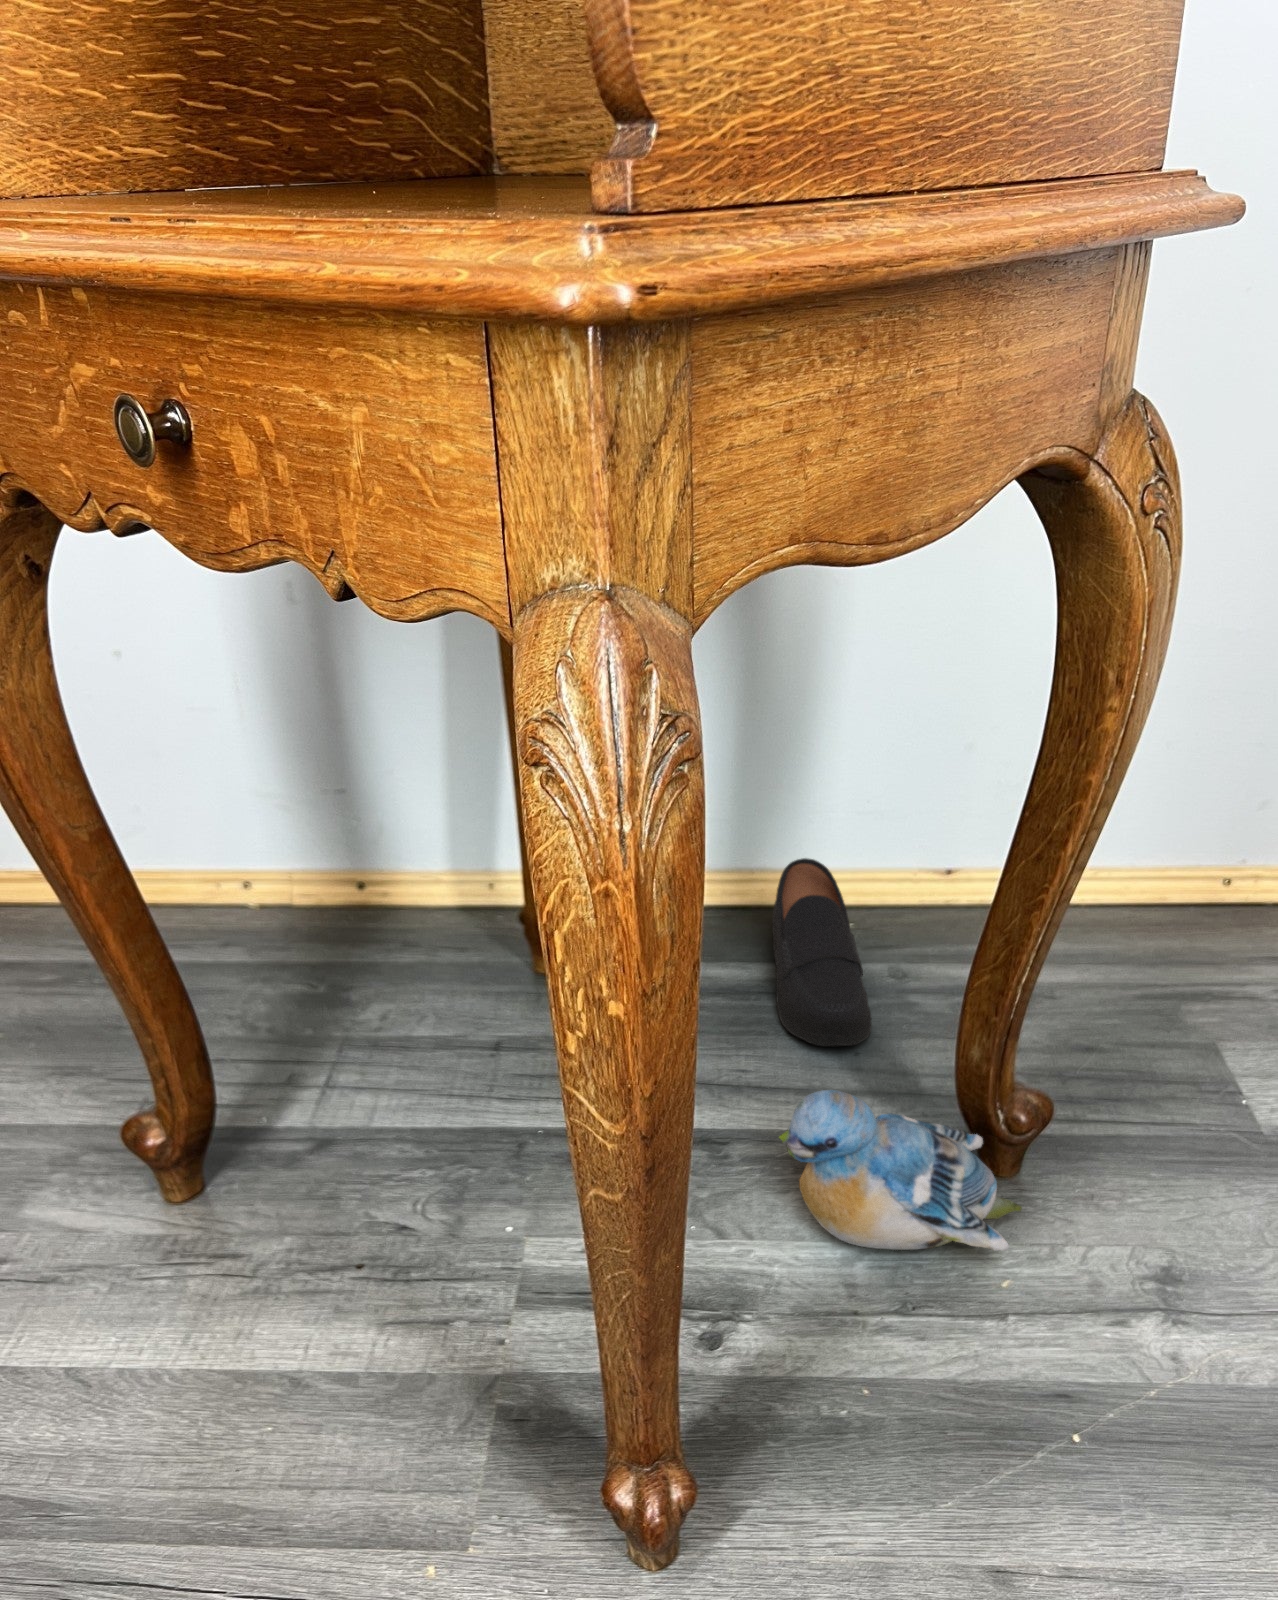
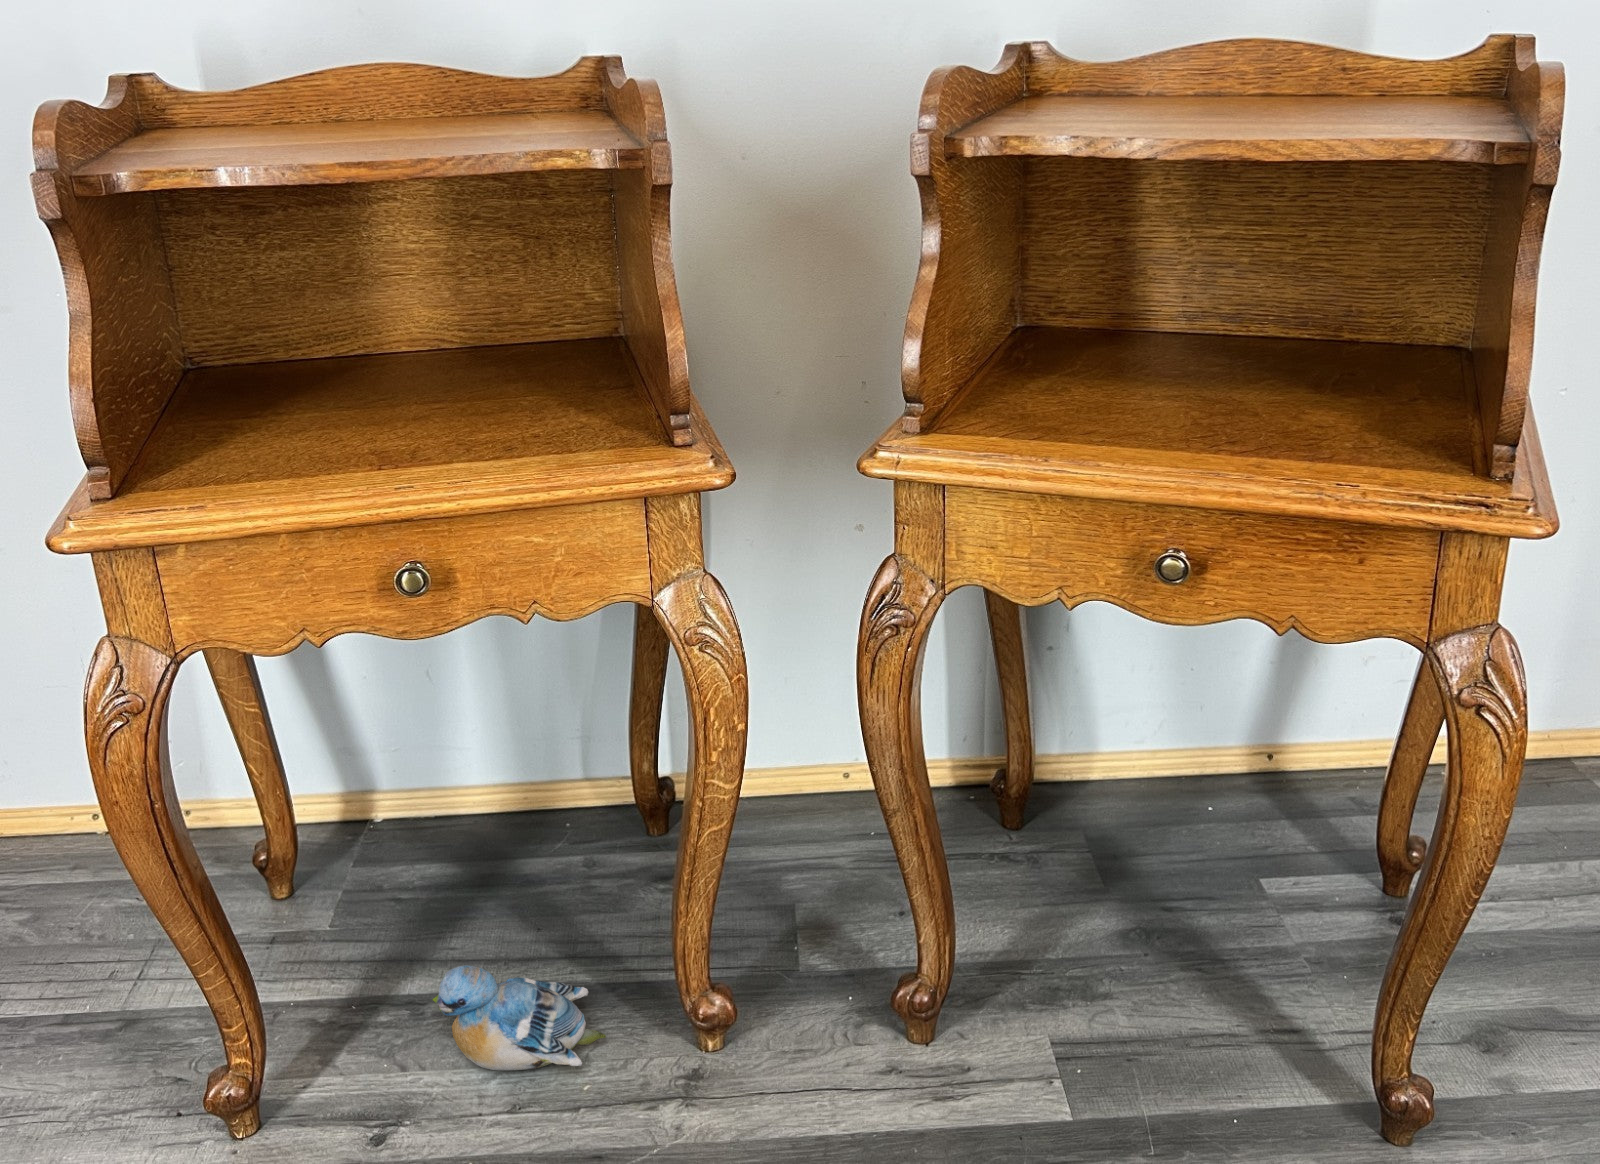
shoe: present [772,858,871,1046] -> none [487,781,553,926]

